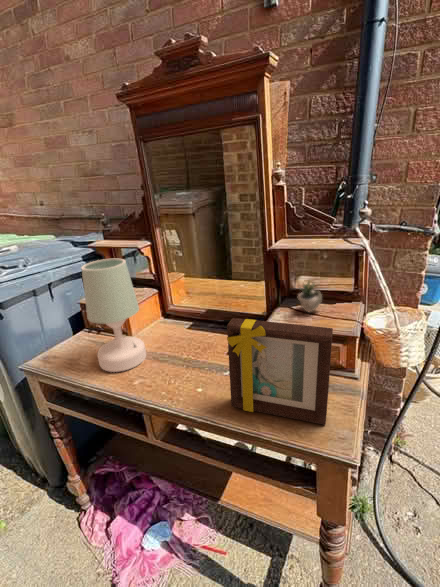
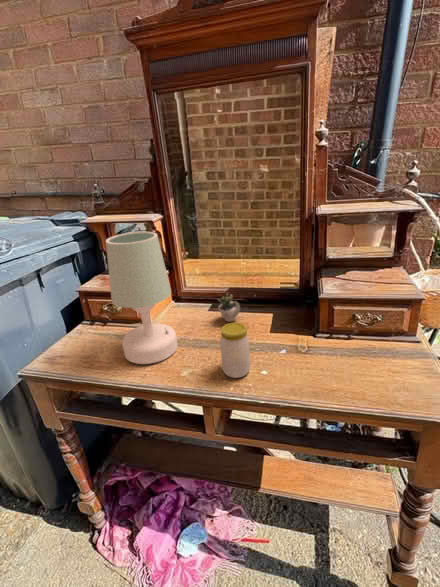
succulent plant: present [298,281,322,312] -> present [218,292,240,322]
picture frame: present [227,318,333,425] -> none [304,285,431,388]
jar: none [164,344,192,394] -> present [220,323,250,378]

